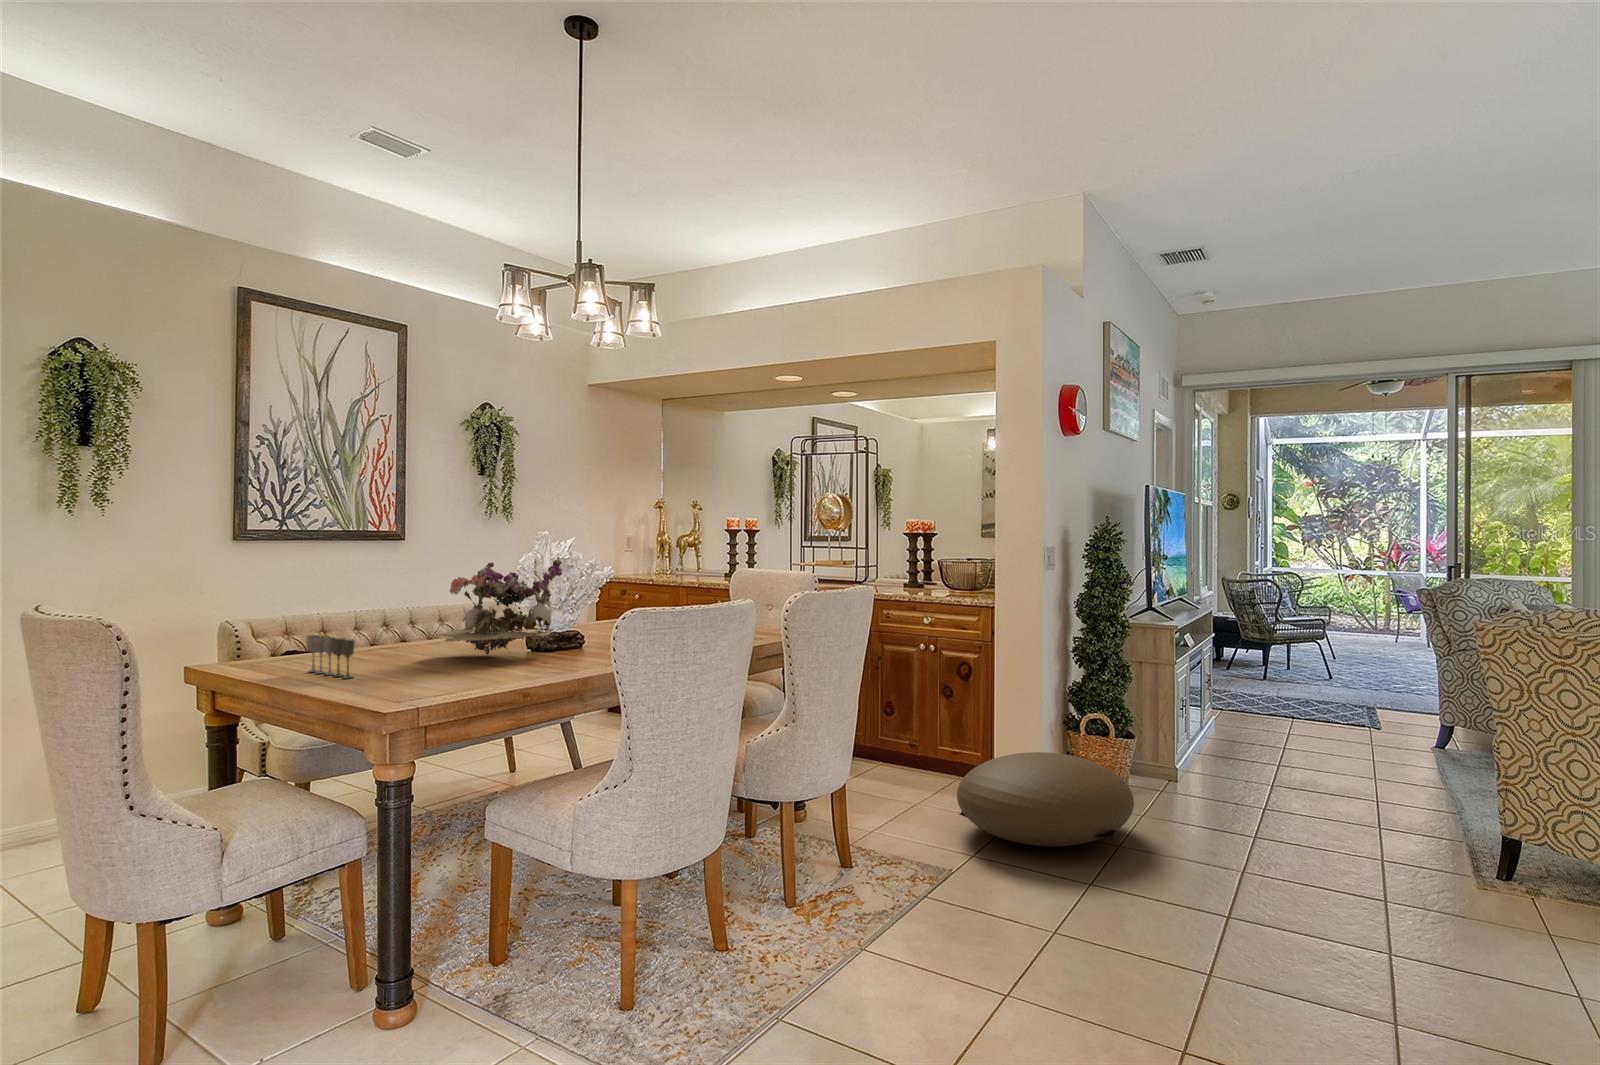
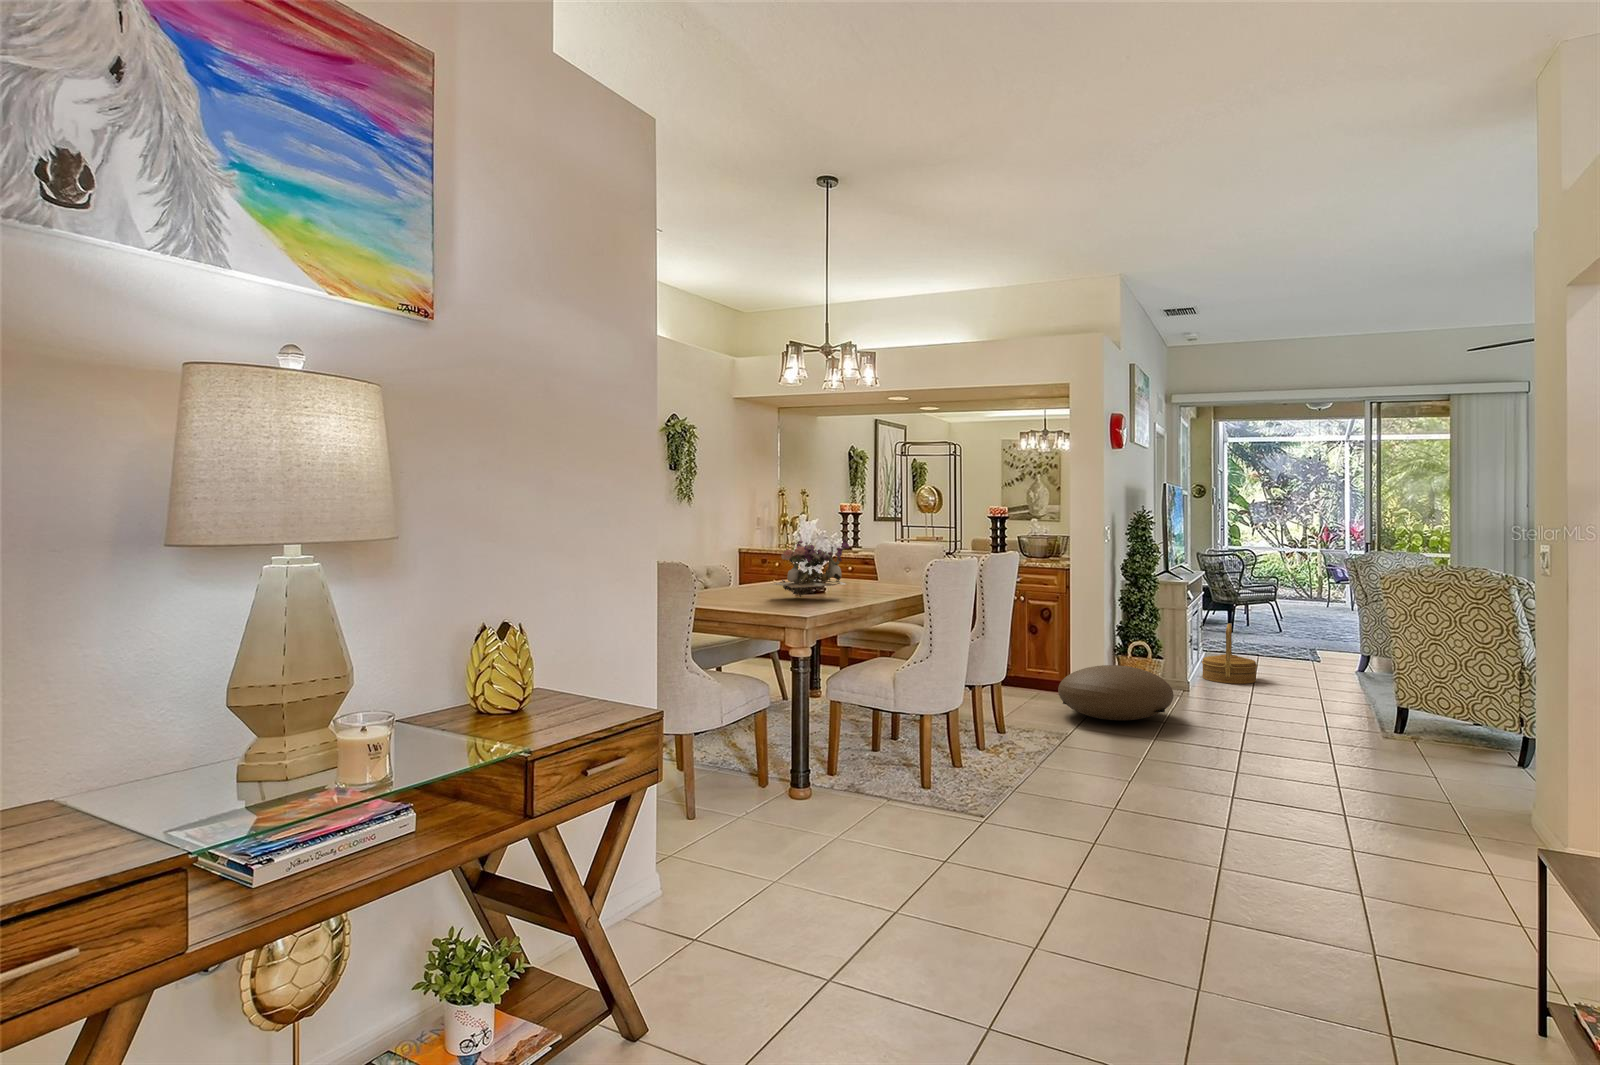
wine glass: present [306,635,355,679] -> none [721,584,762,607]
woven basket: none [1205,679,1285,769] -> present [1202,623,1257,684]

